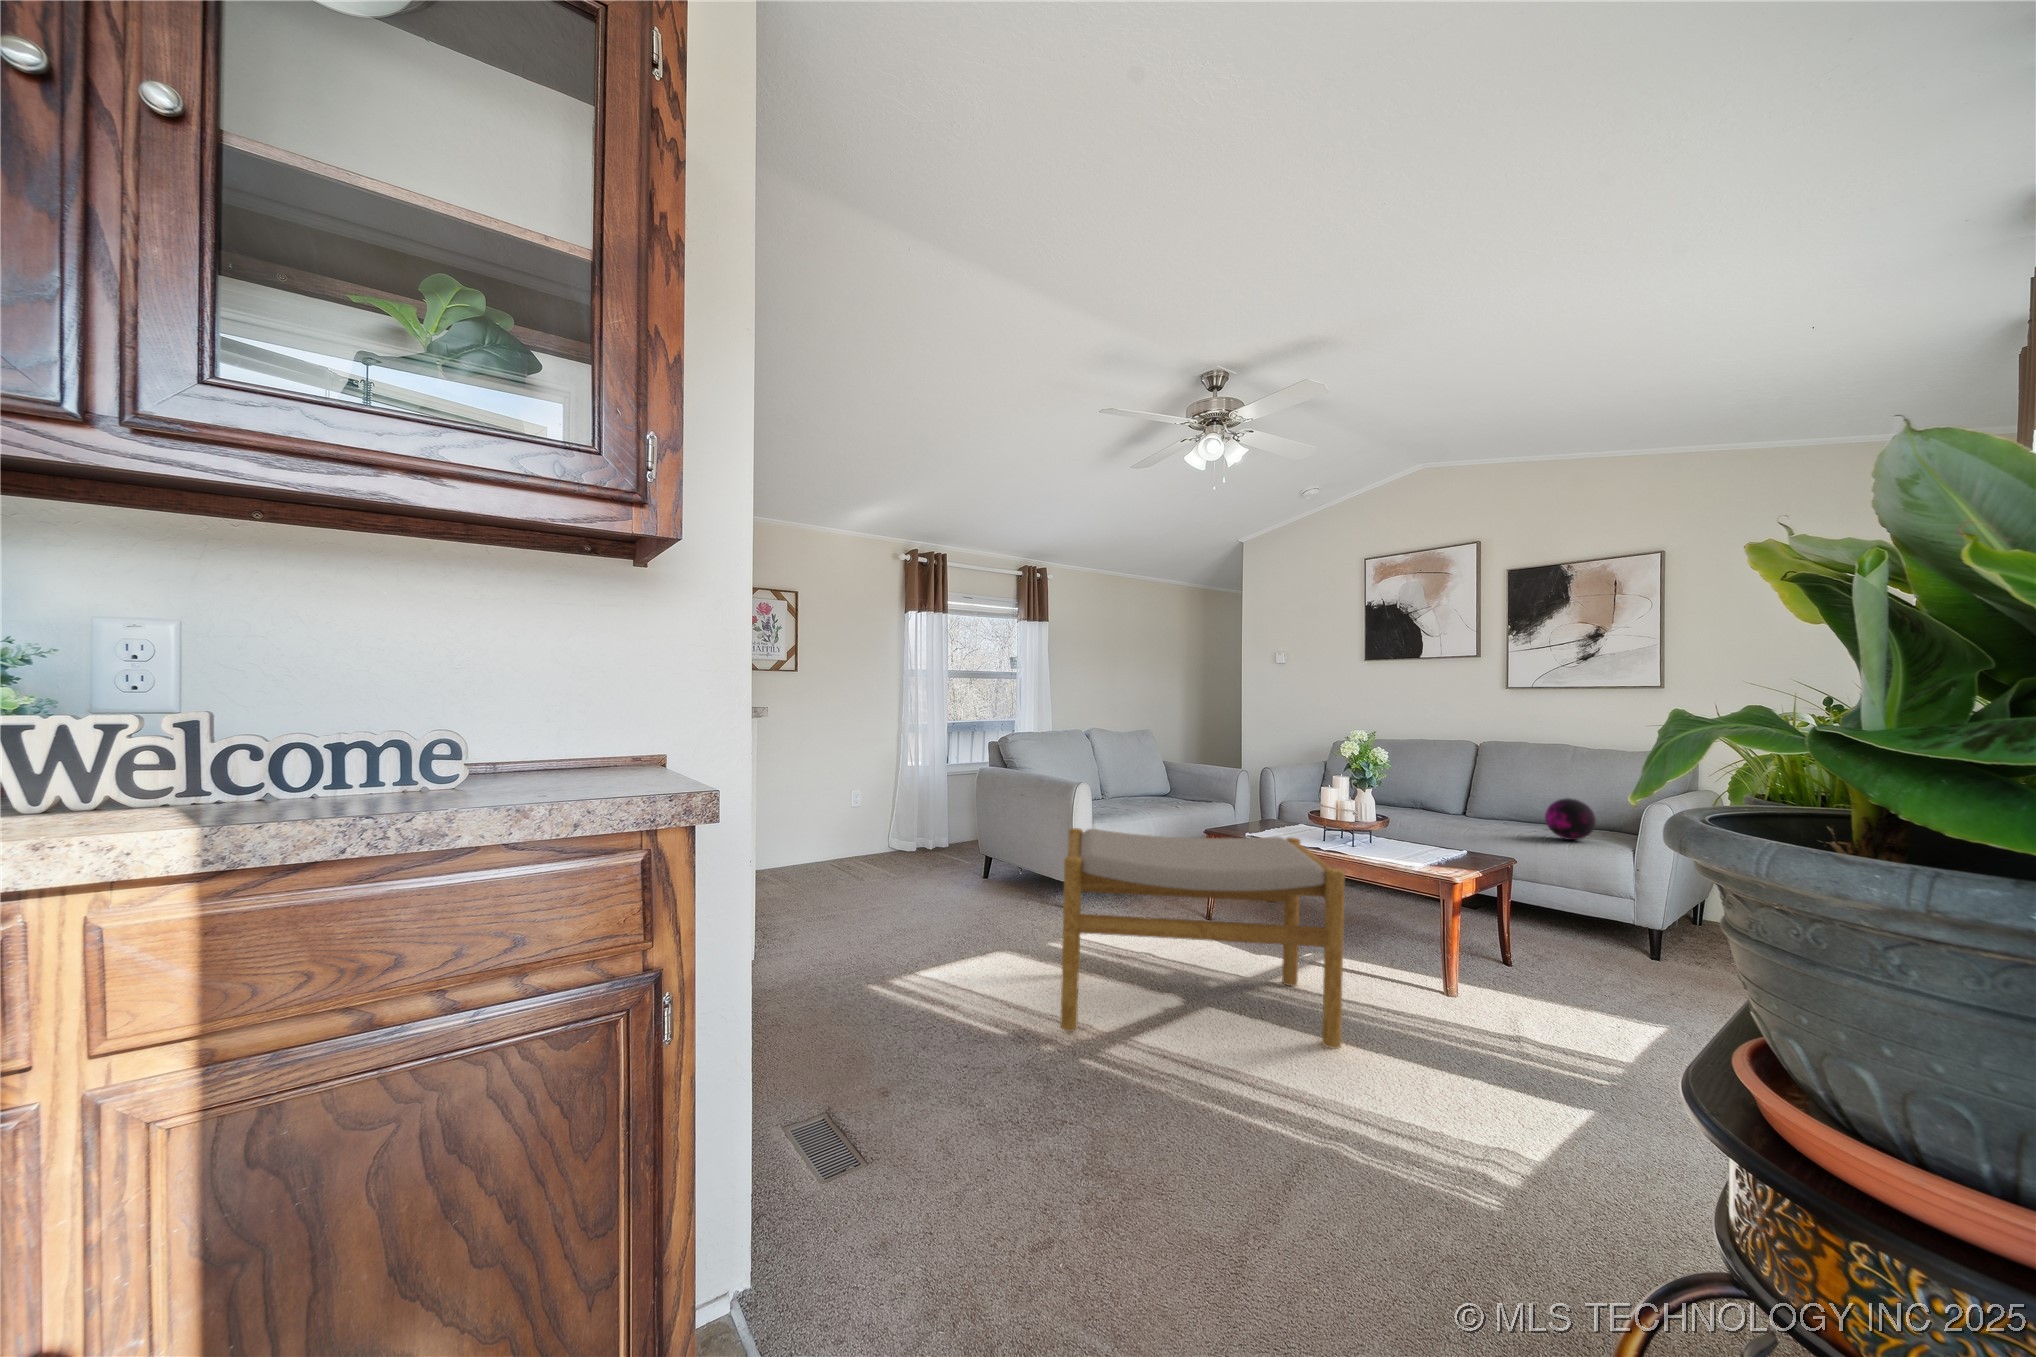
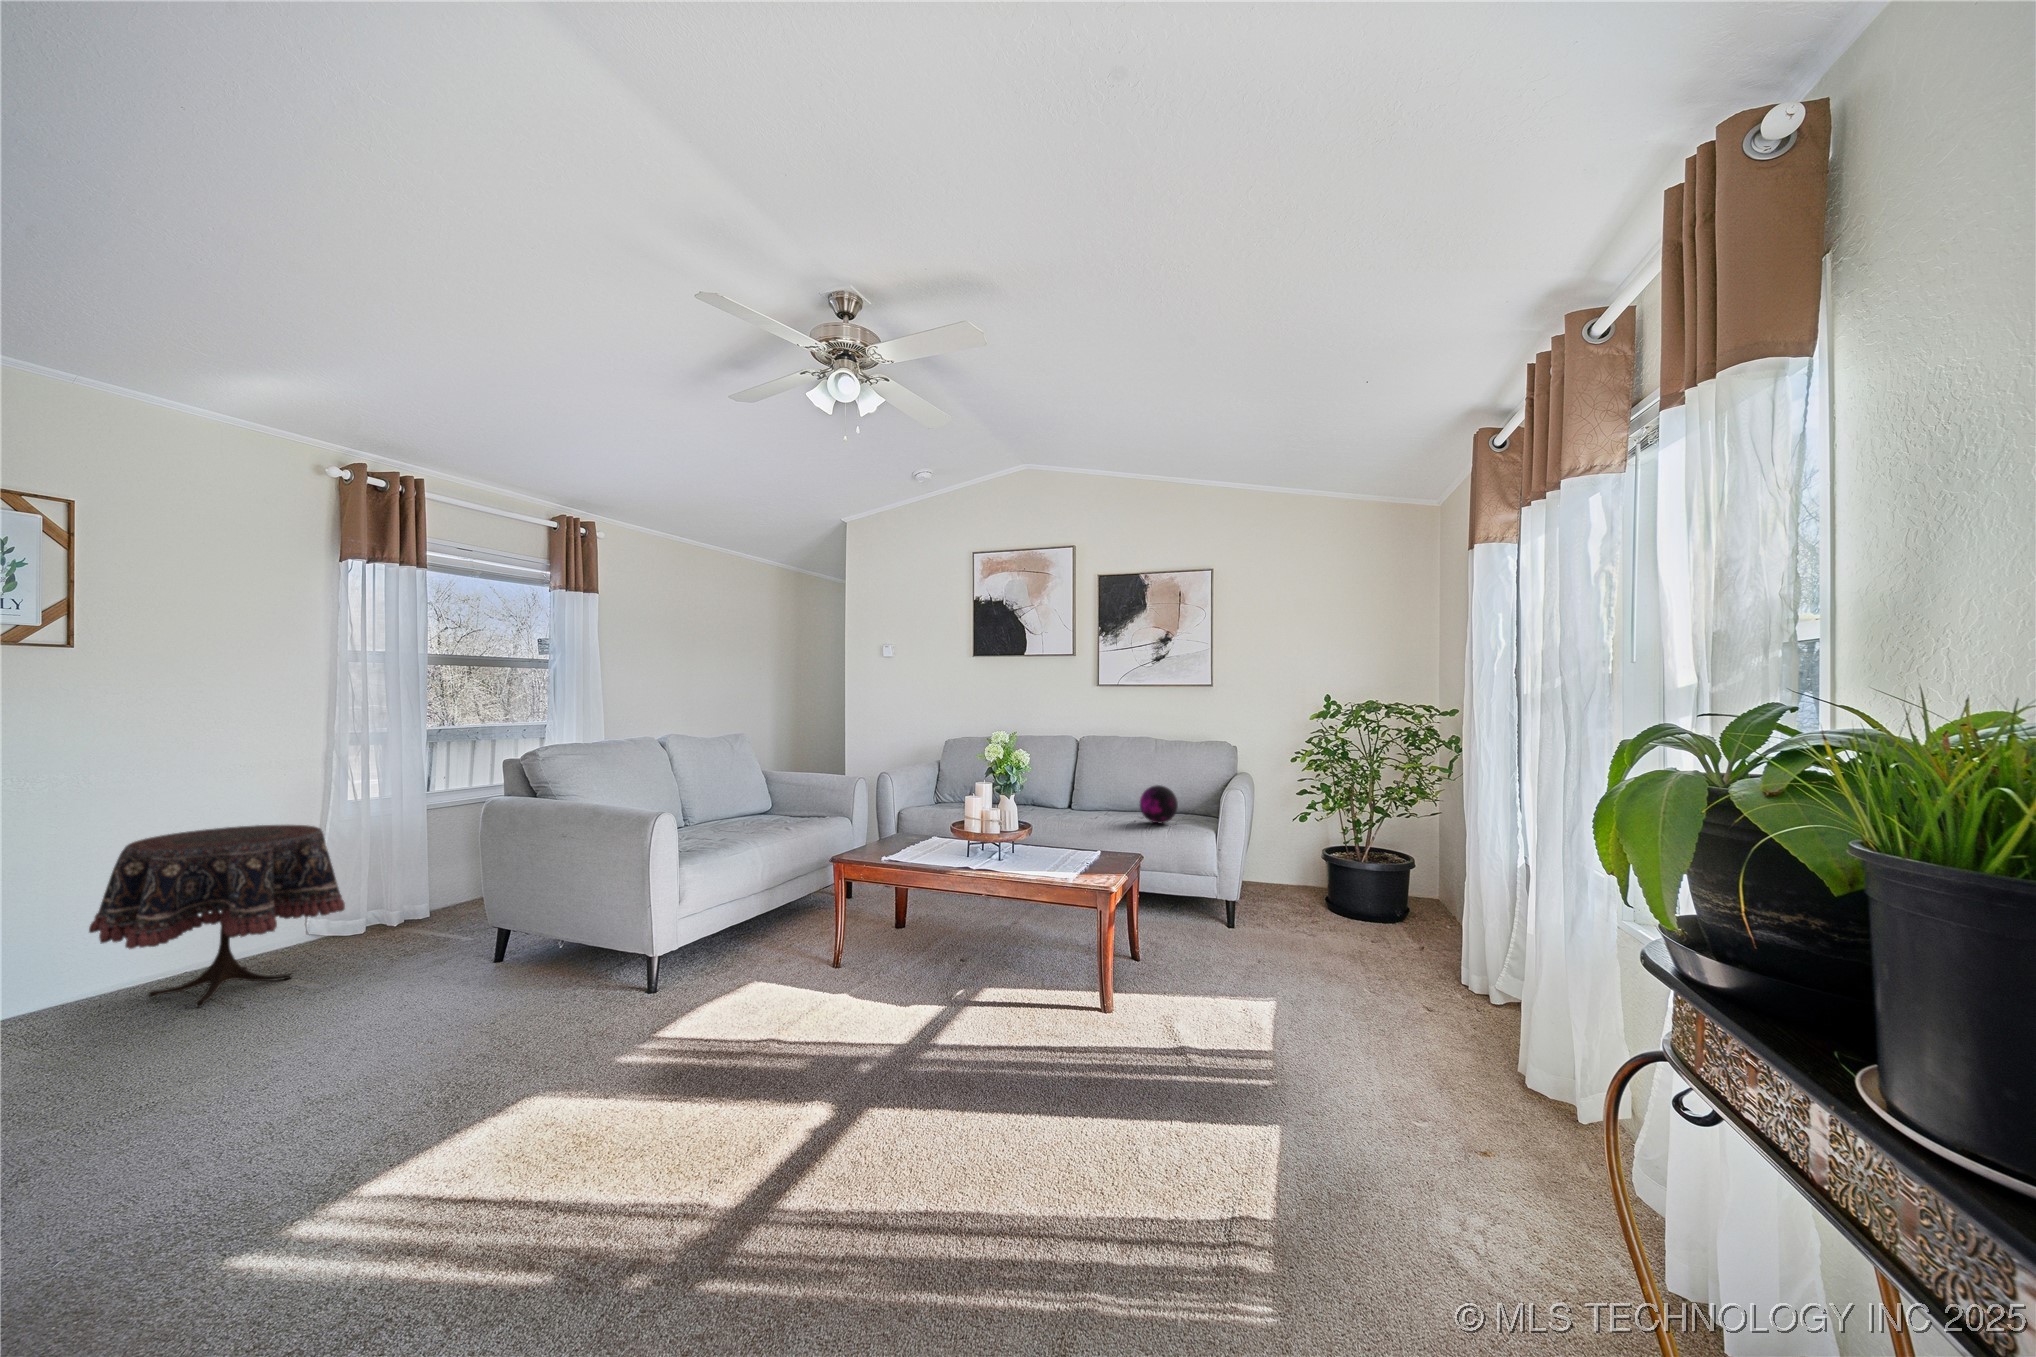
side table: none [802,776,907,878] -> present [89,825,345,1007]
footstool: present [1061,828,1345,1049] -> none [648,862,1041,1234]

